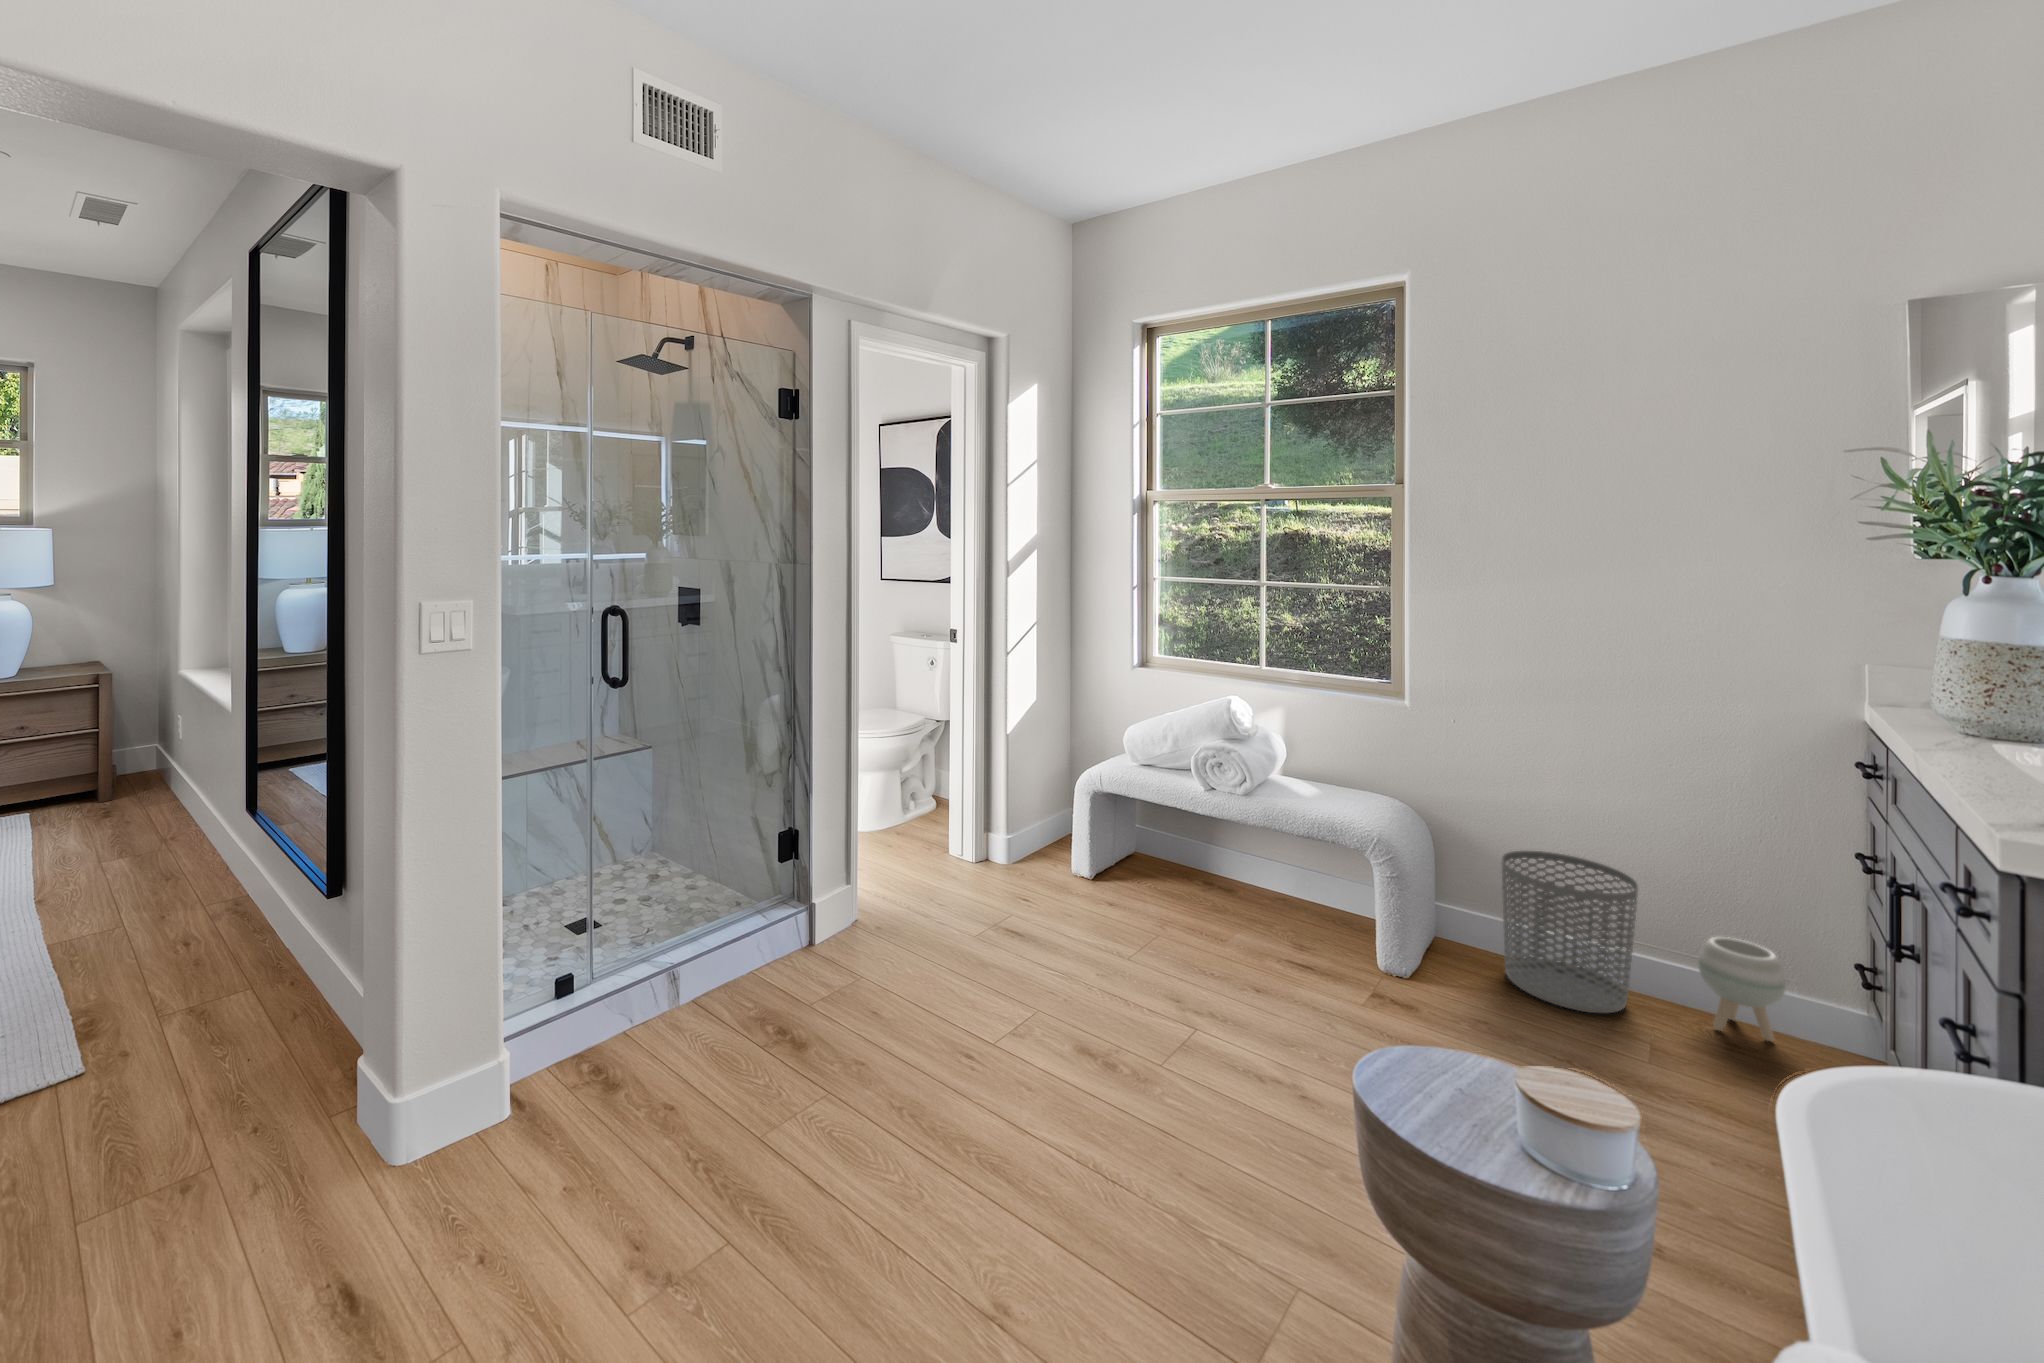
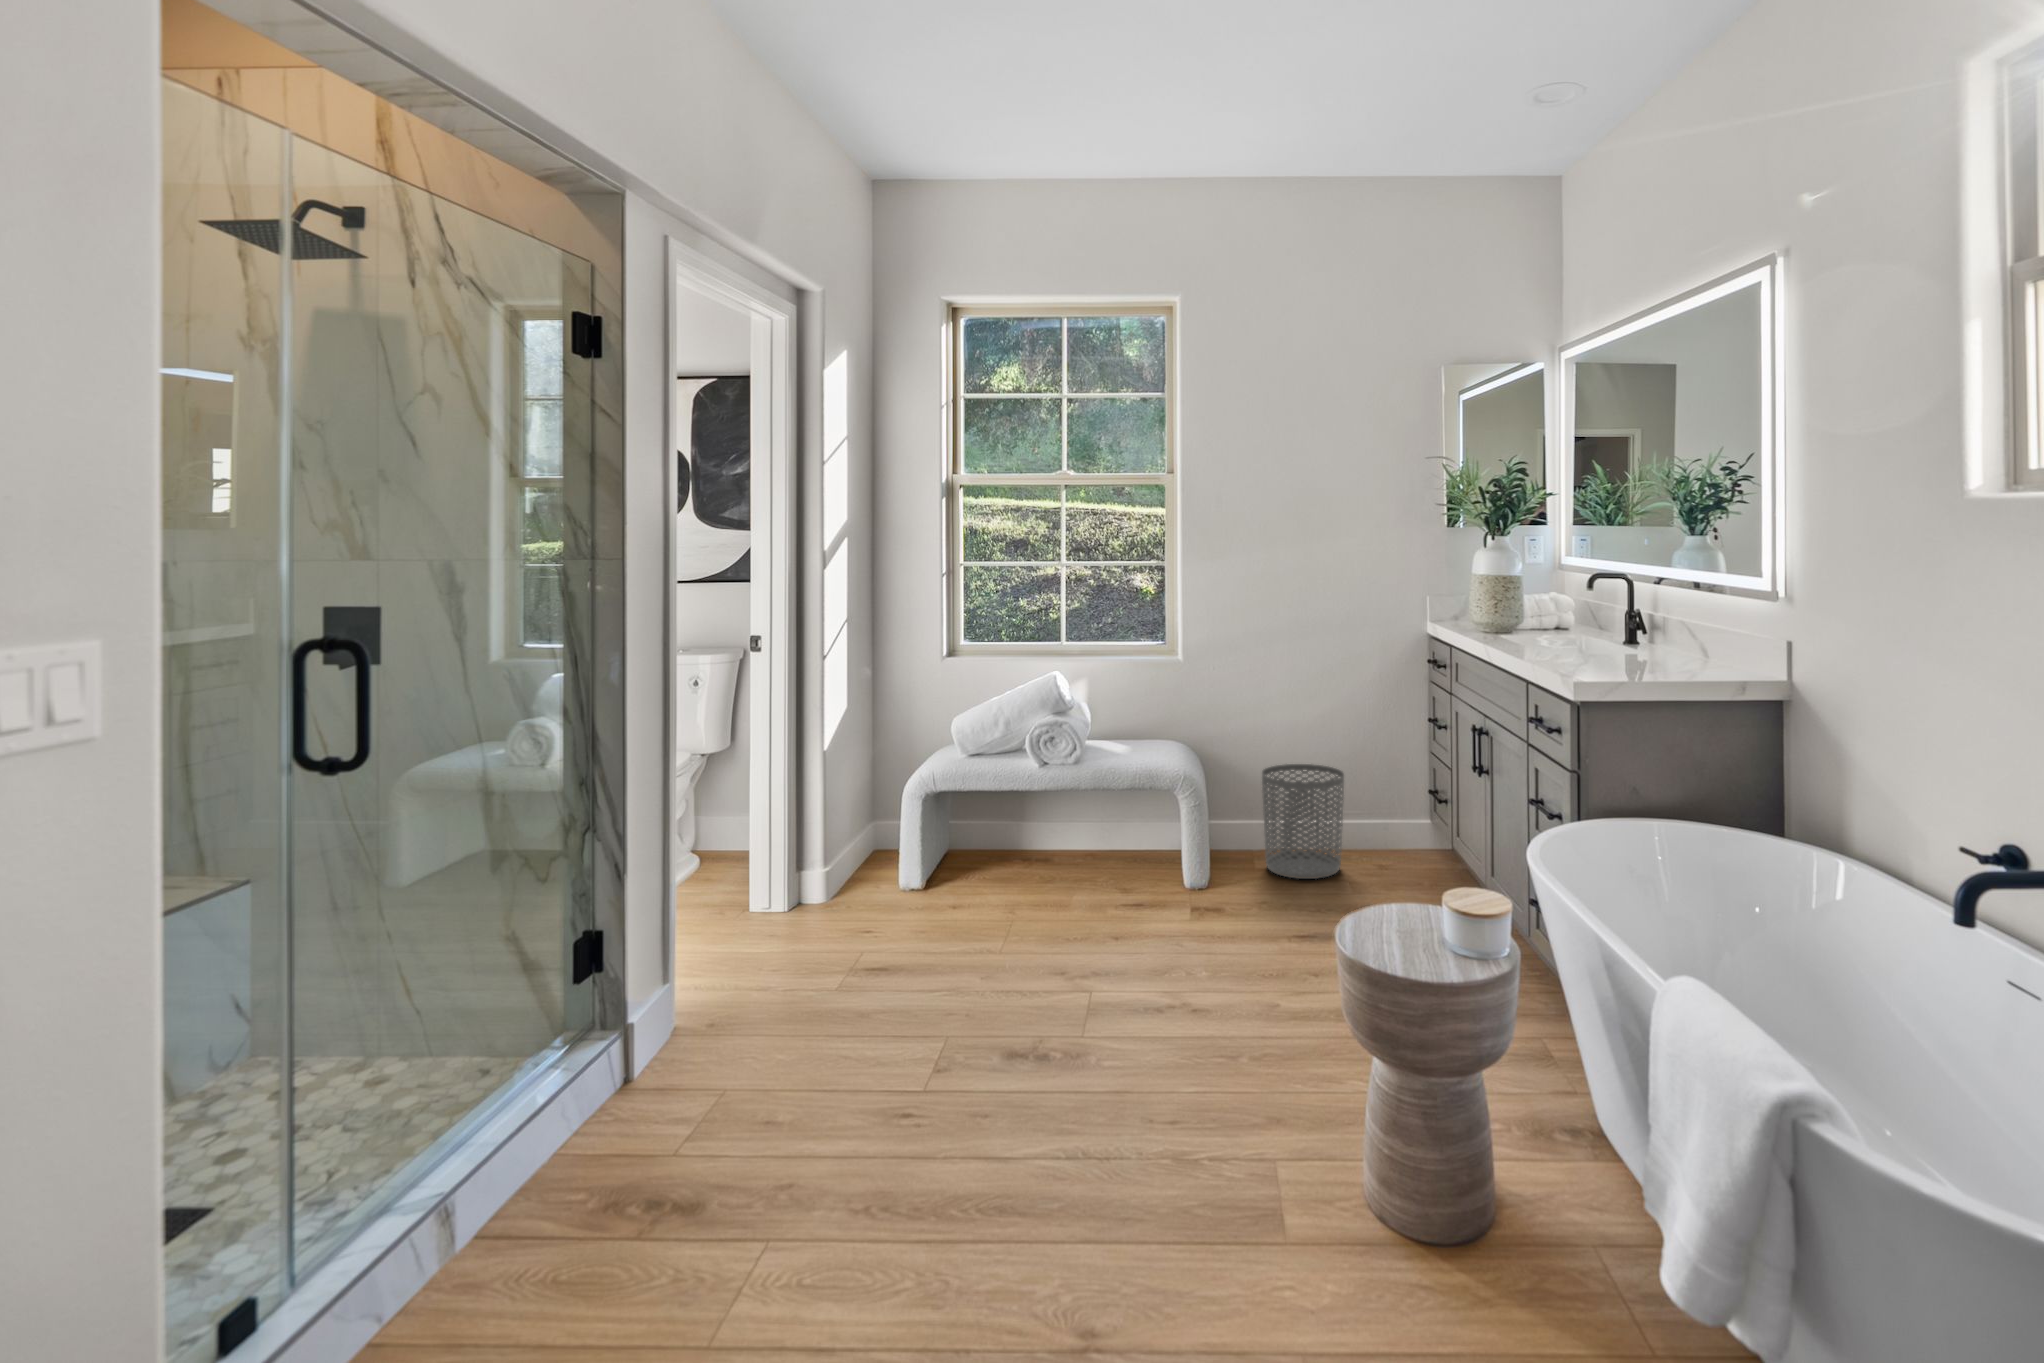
planter: present [1698,937,1786,1041] -> none [1375,799,1420,867]

